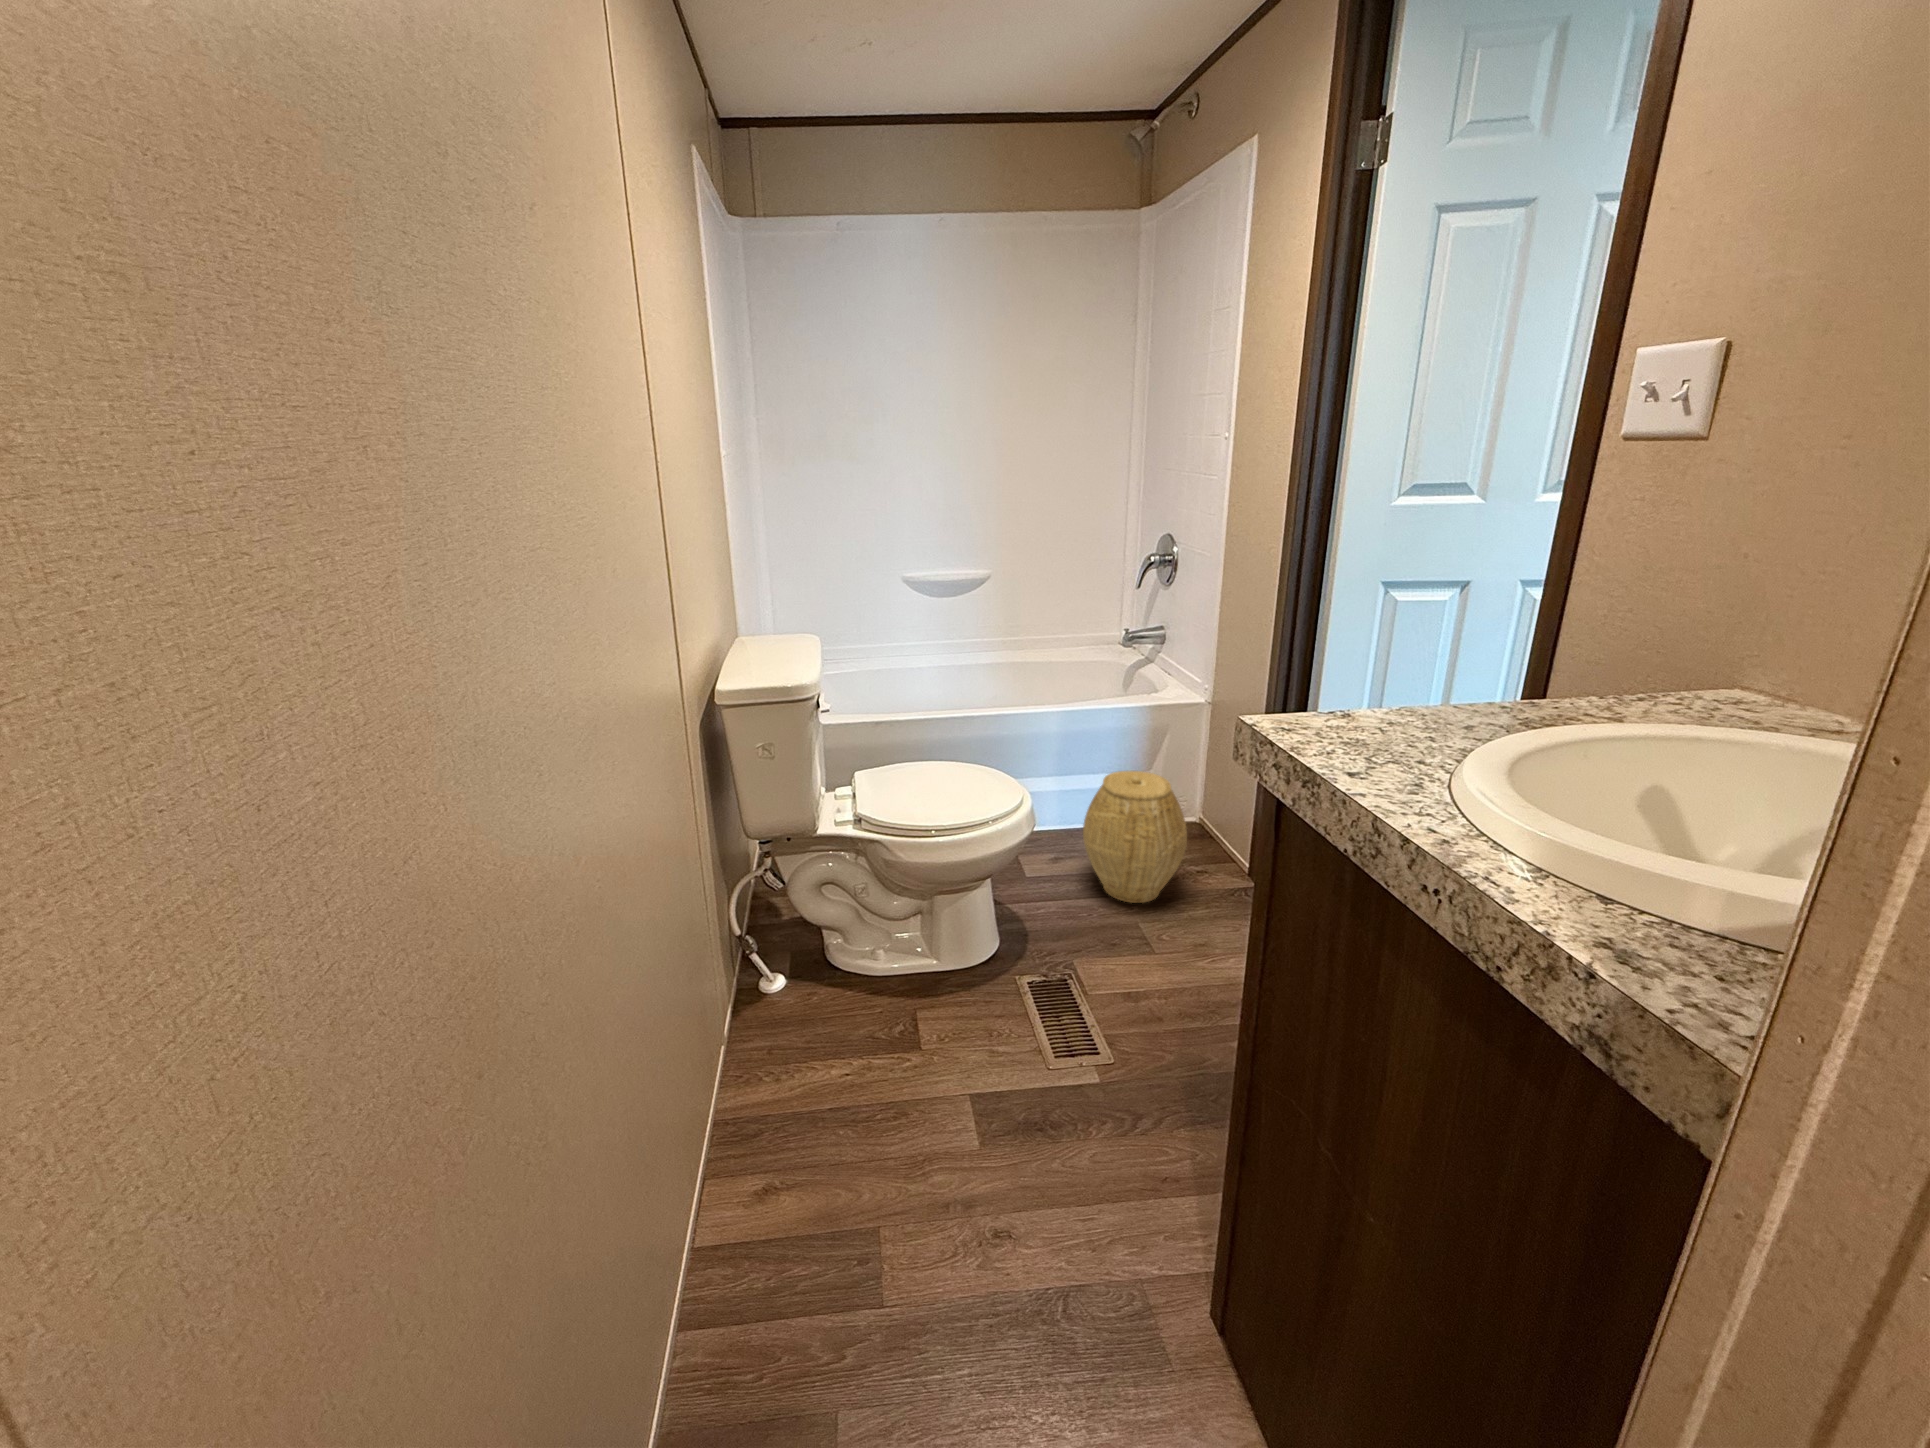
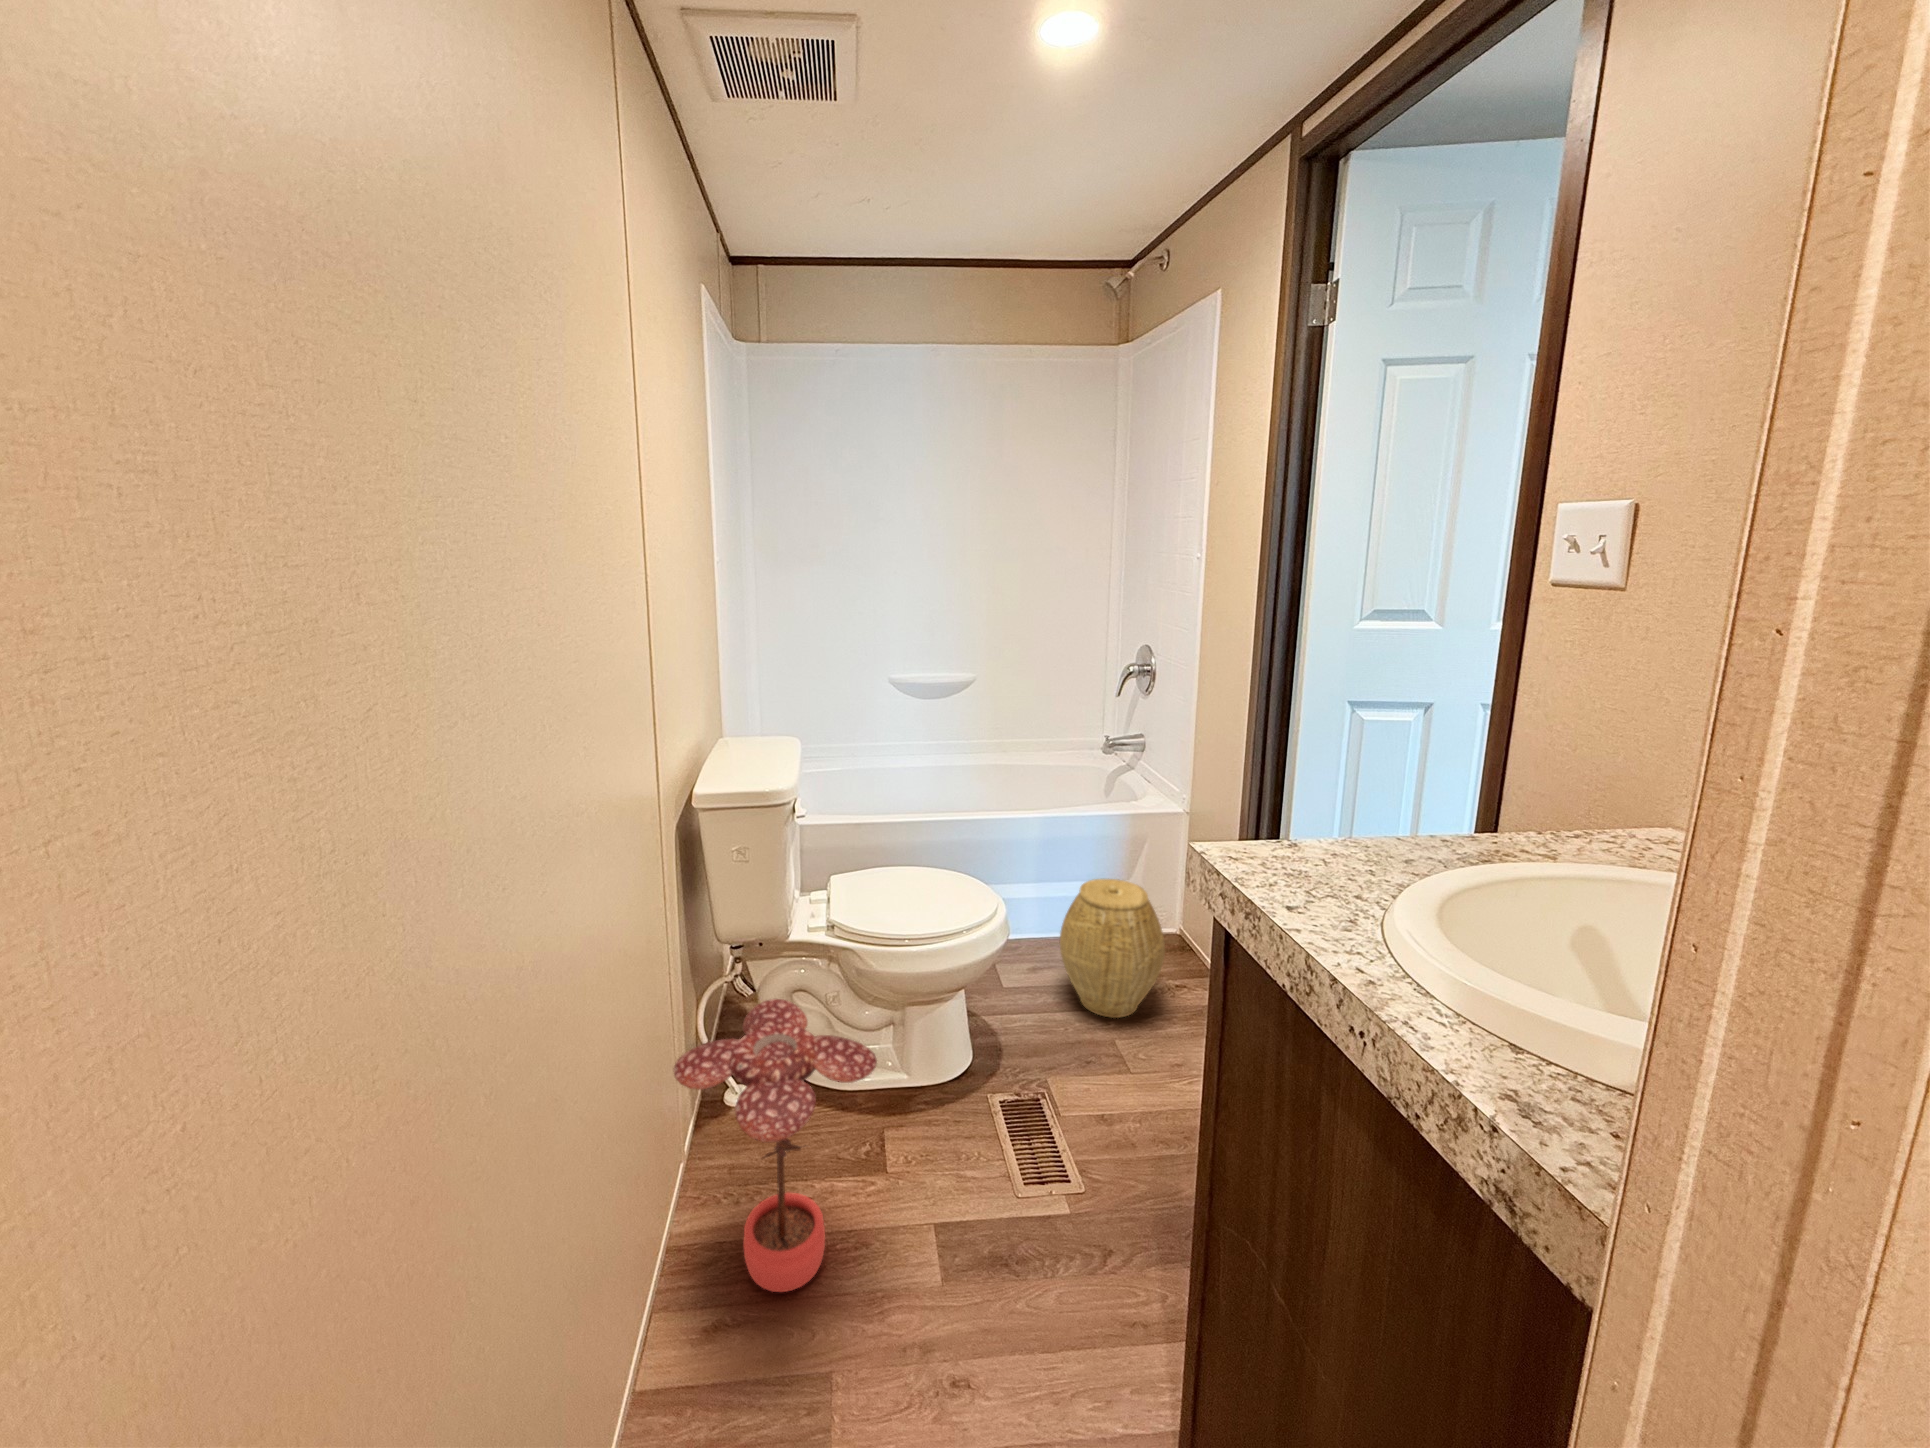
potted plant: none [714,888,913,1156] -> present [674,999,877,1292]

